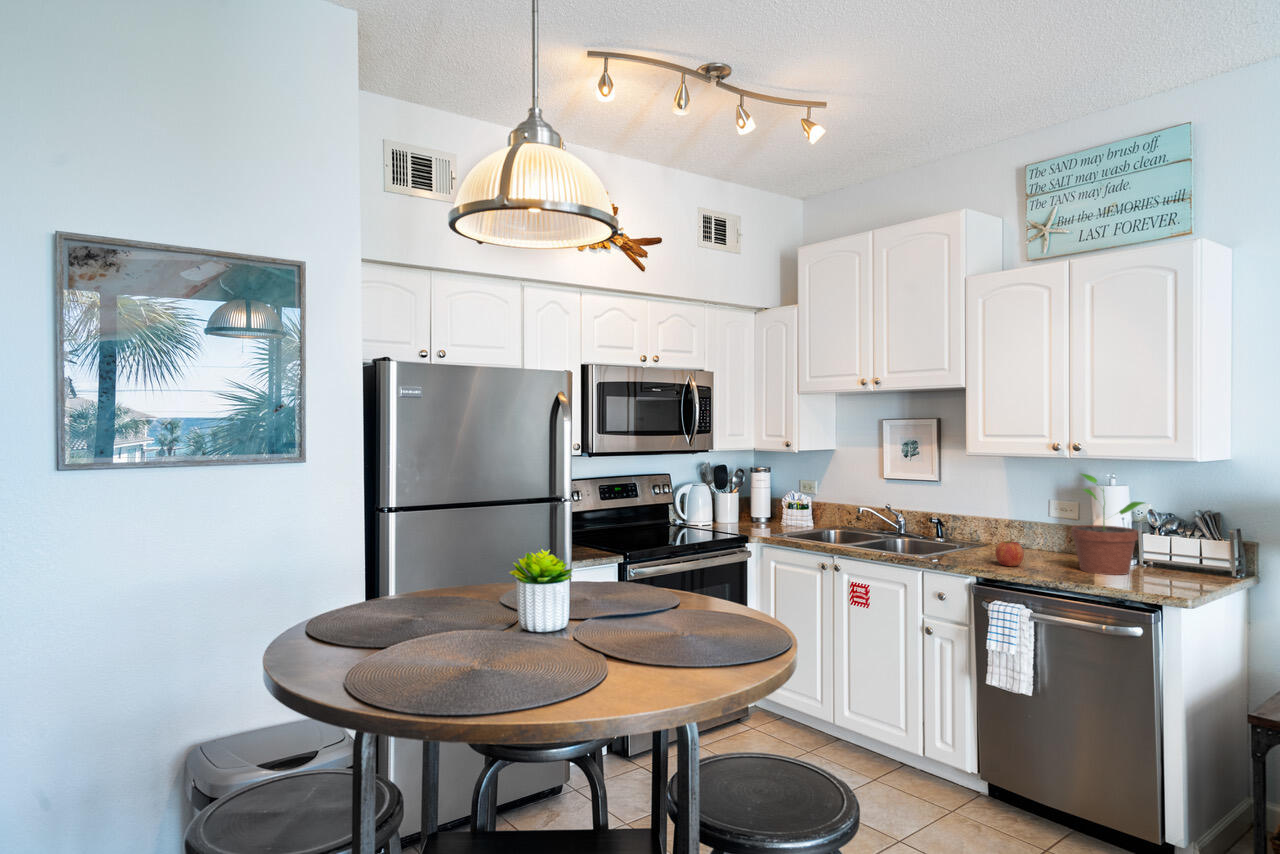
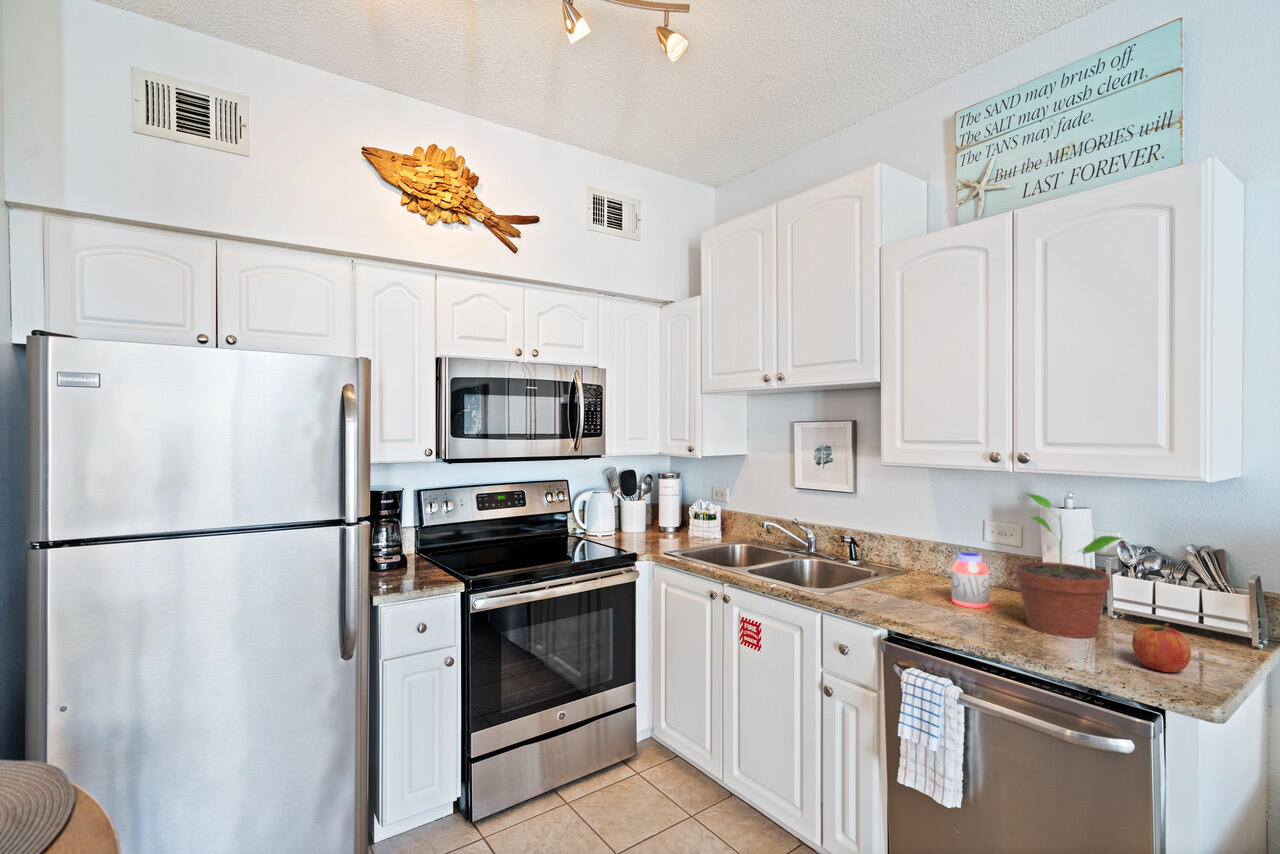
jar: none [1024,522,1053,563] -> present [951,552,989,608]
fruit: present [995,539,1024,566] -> present [1132,623,1191,672]

